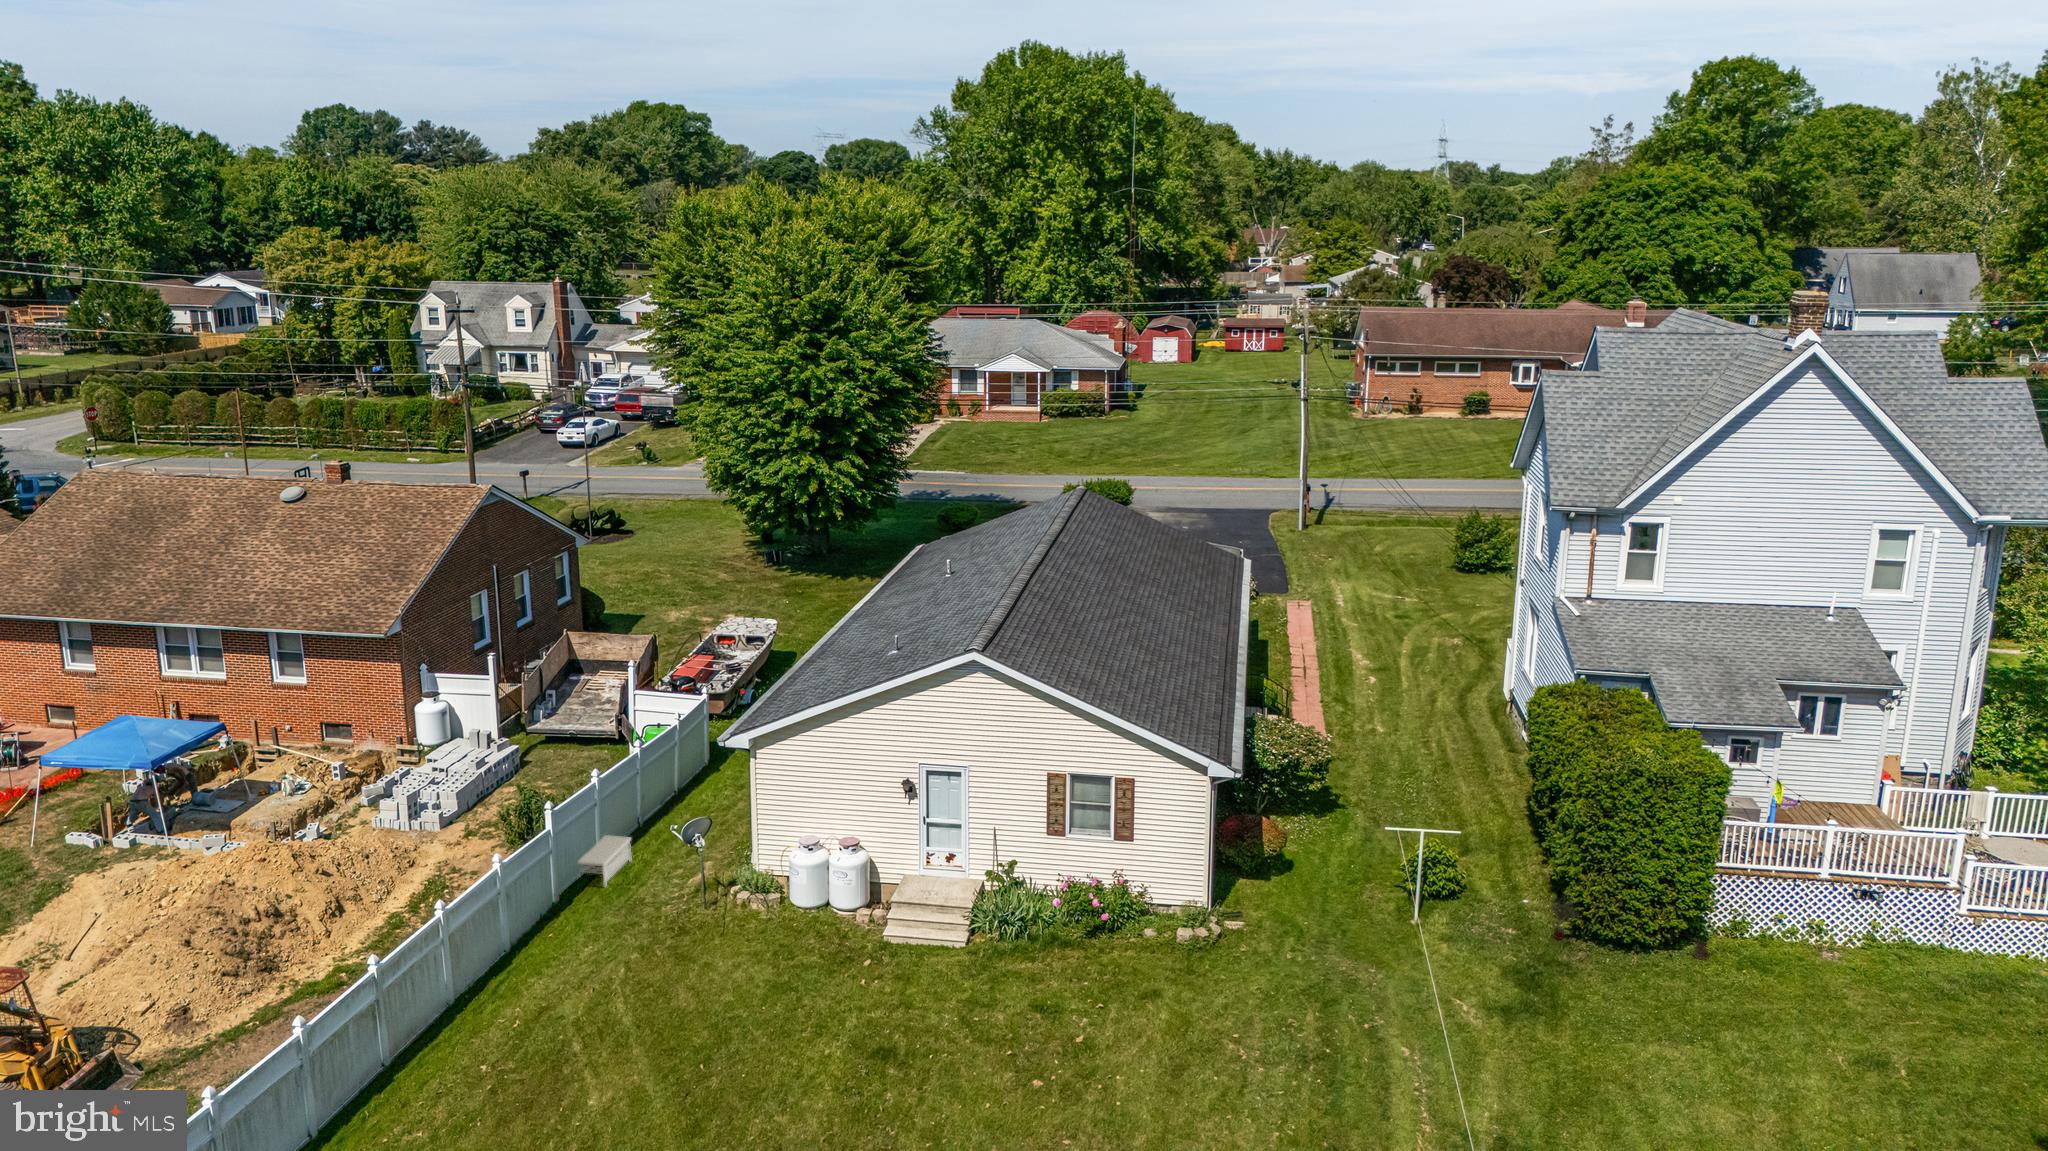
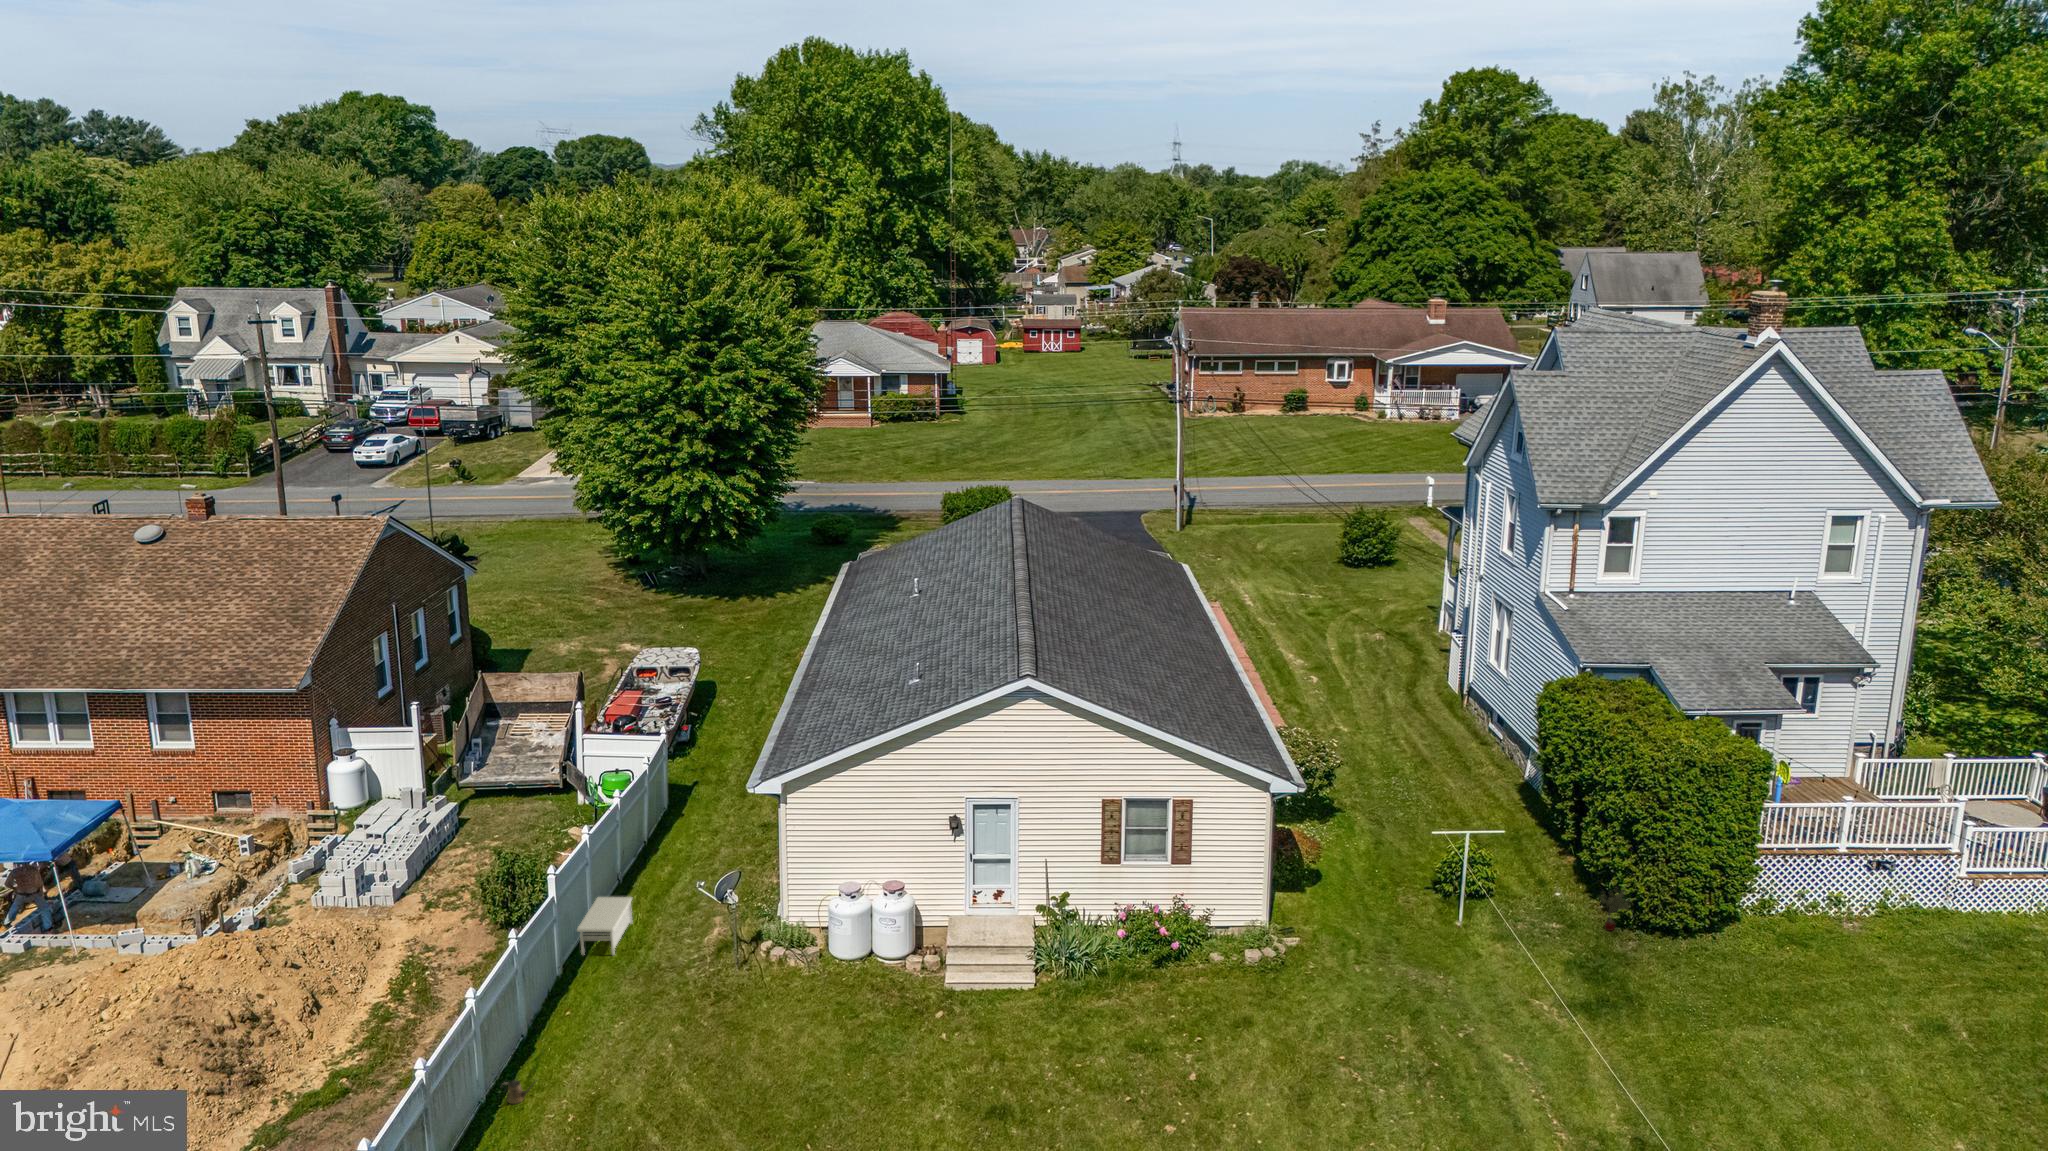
watering can: present [1692,939,1715,960] -> present [504,1080,532,1104]

